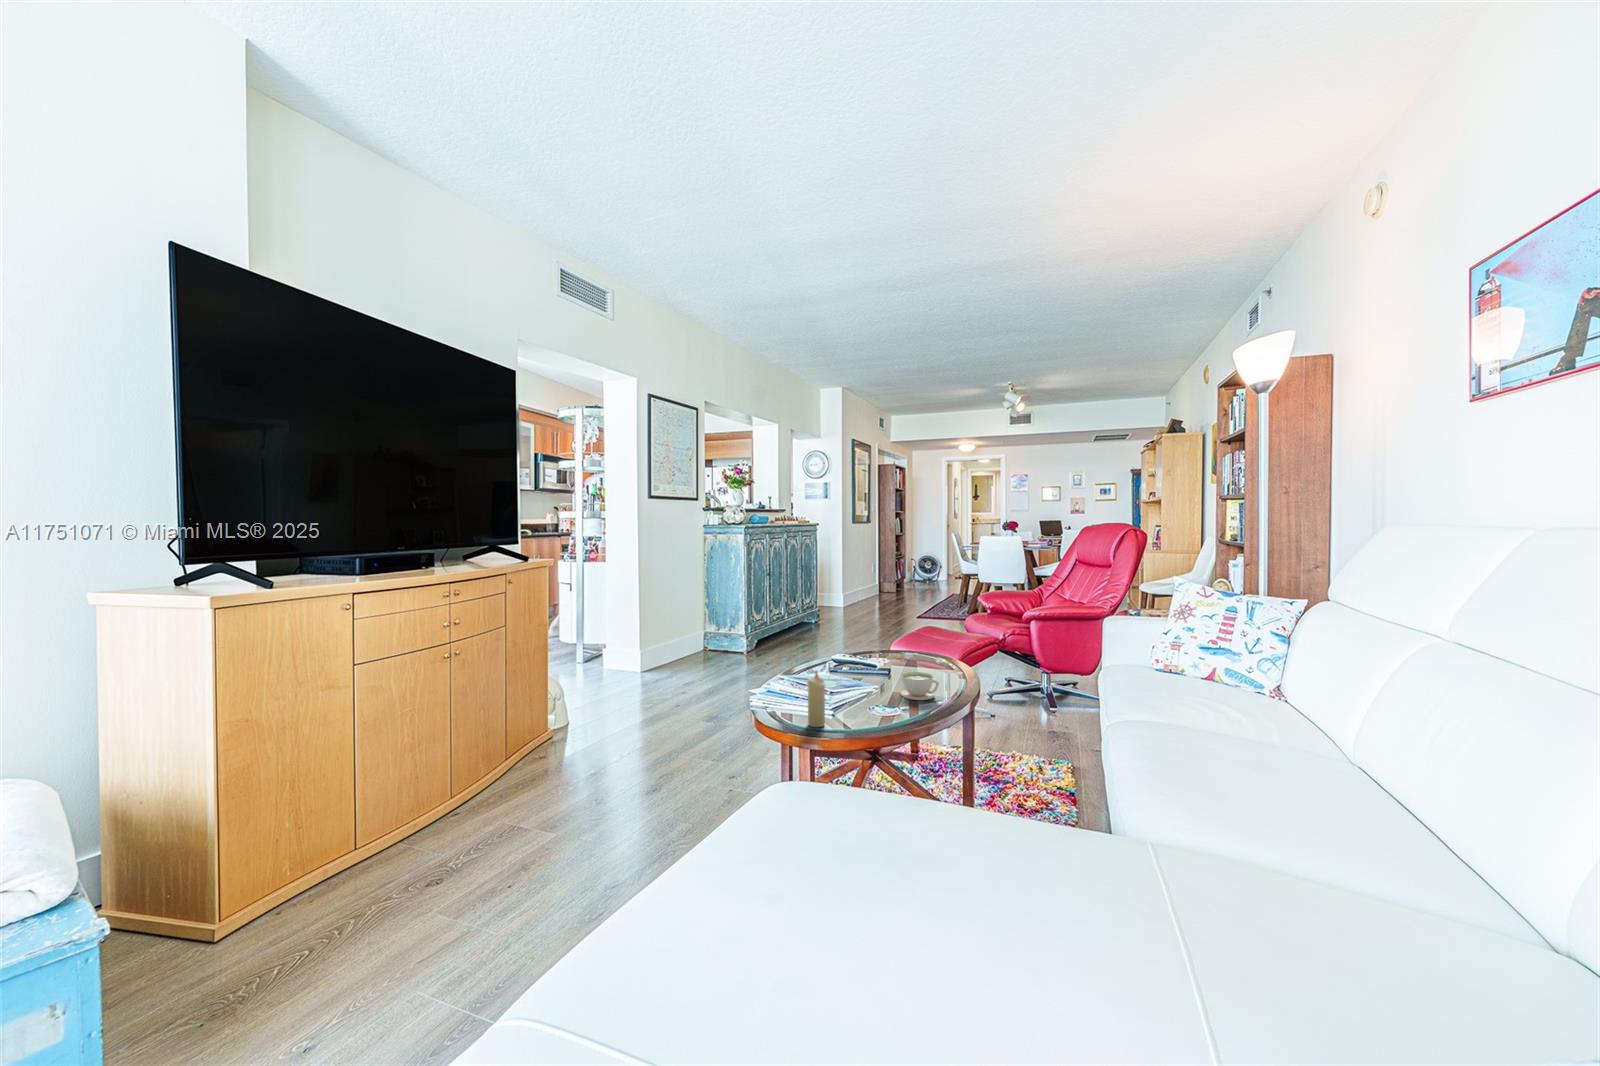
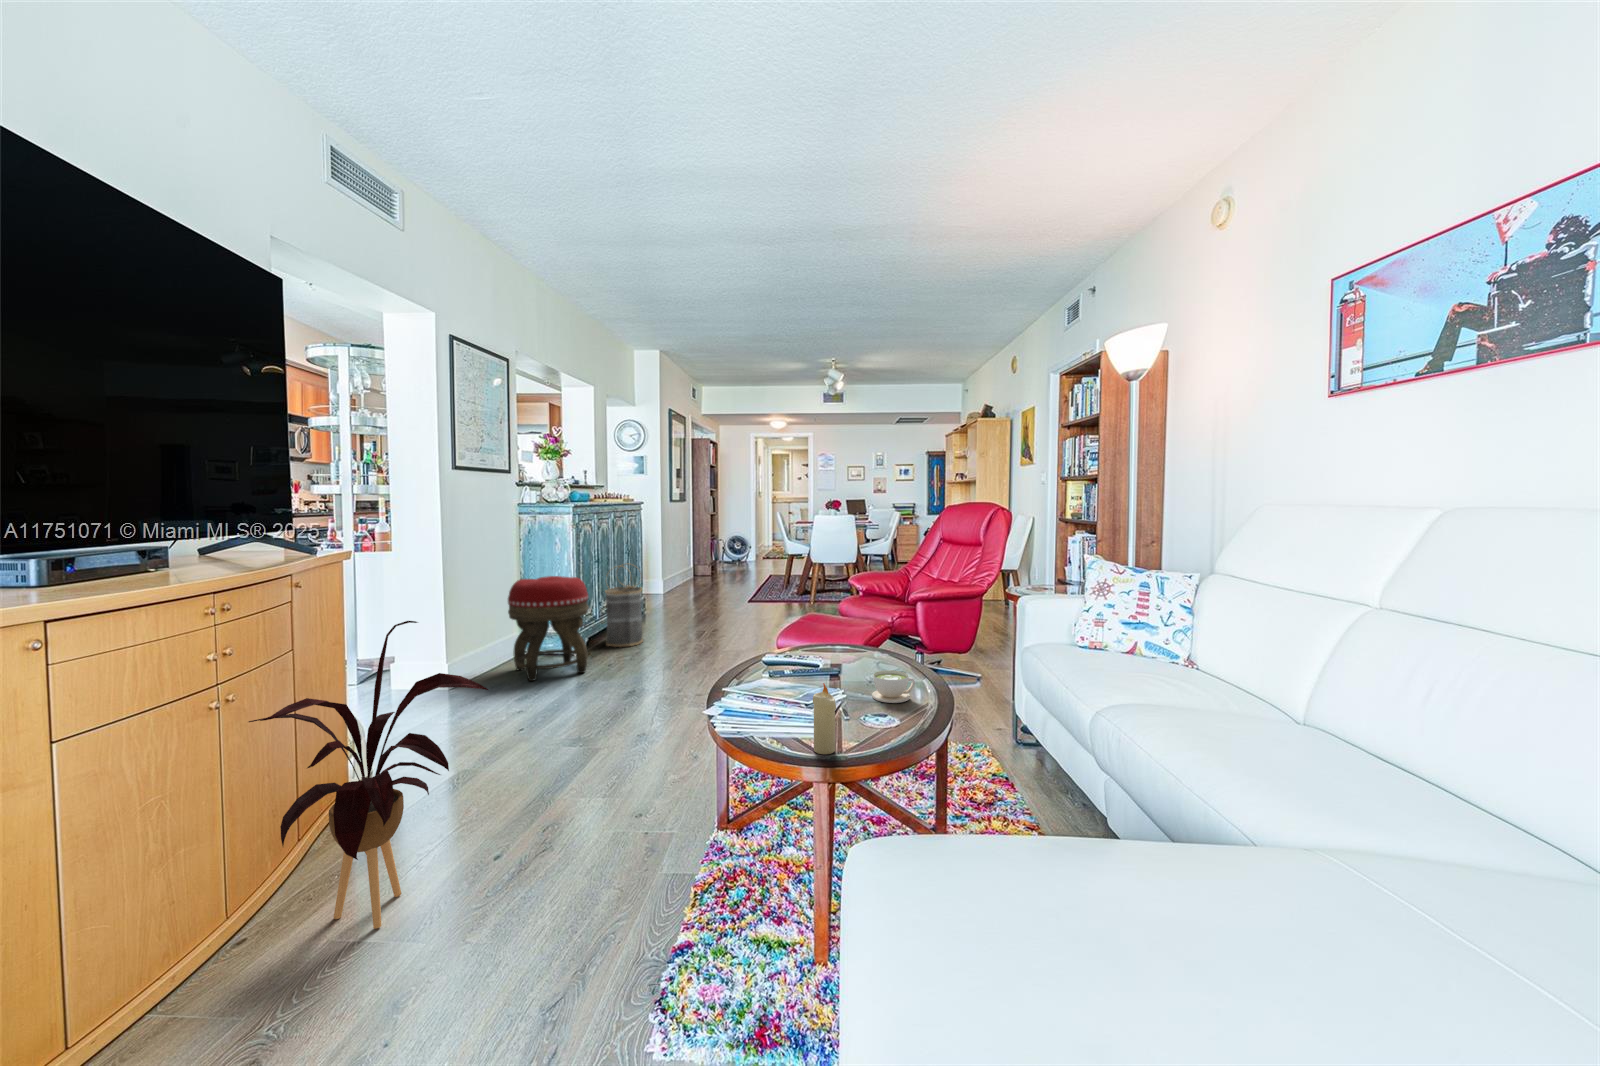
basket: none [773,577,805,649] -> present [605,566,643,647]
footstool: none [690,585,752,670] -> present [508,576,589,681]
house plant: none [472,607,614,816] -> present [249,621,488,929]

